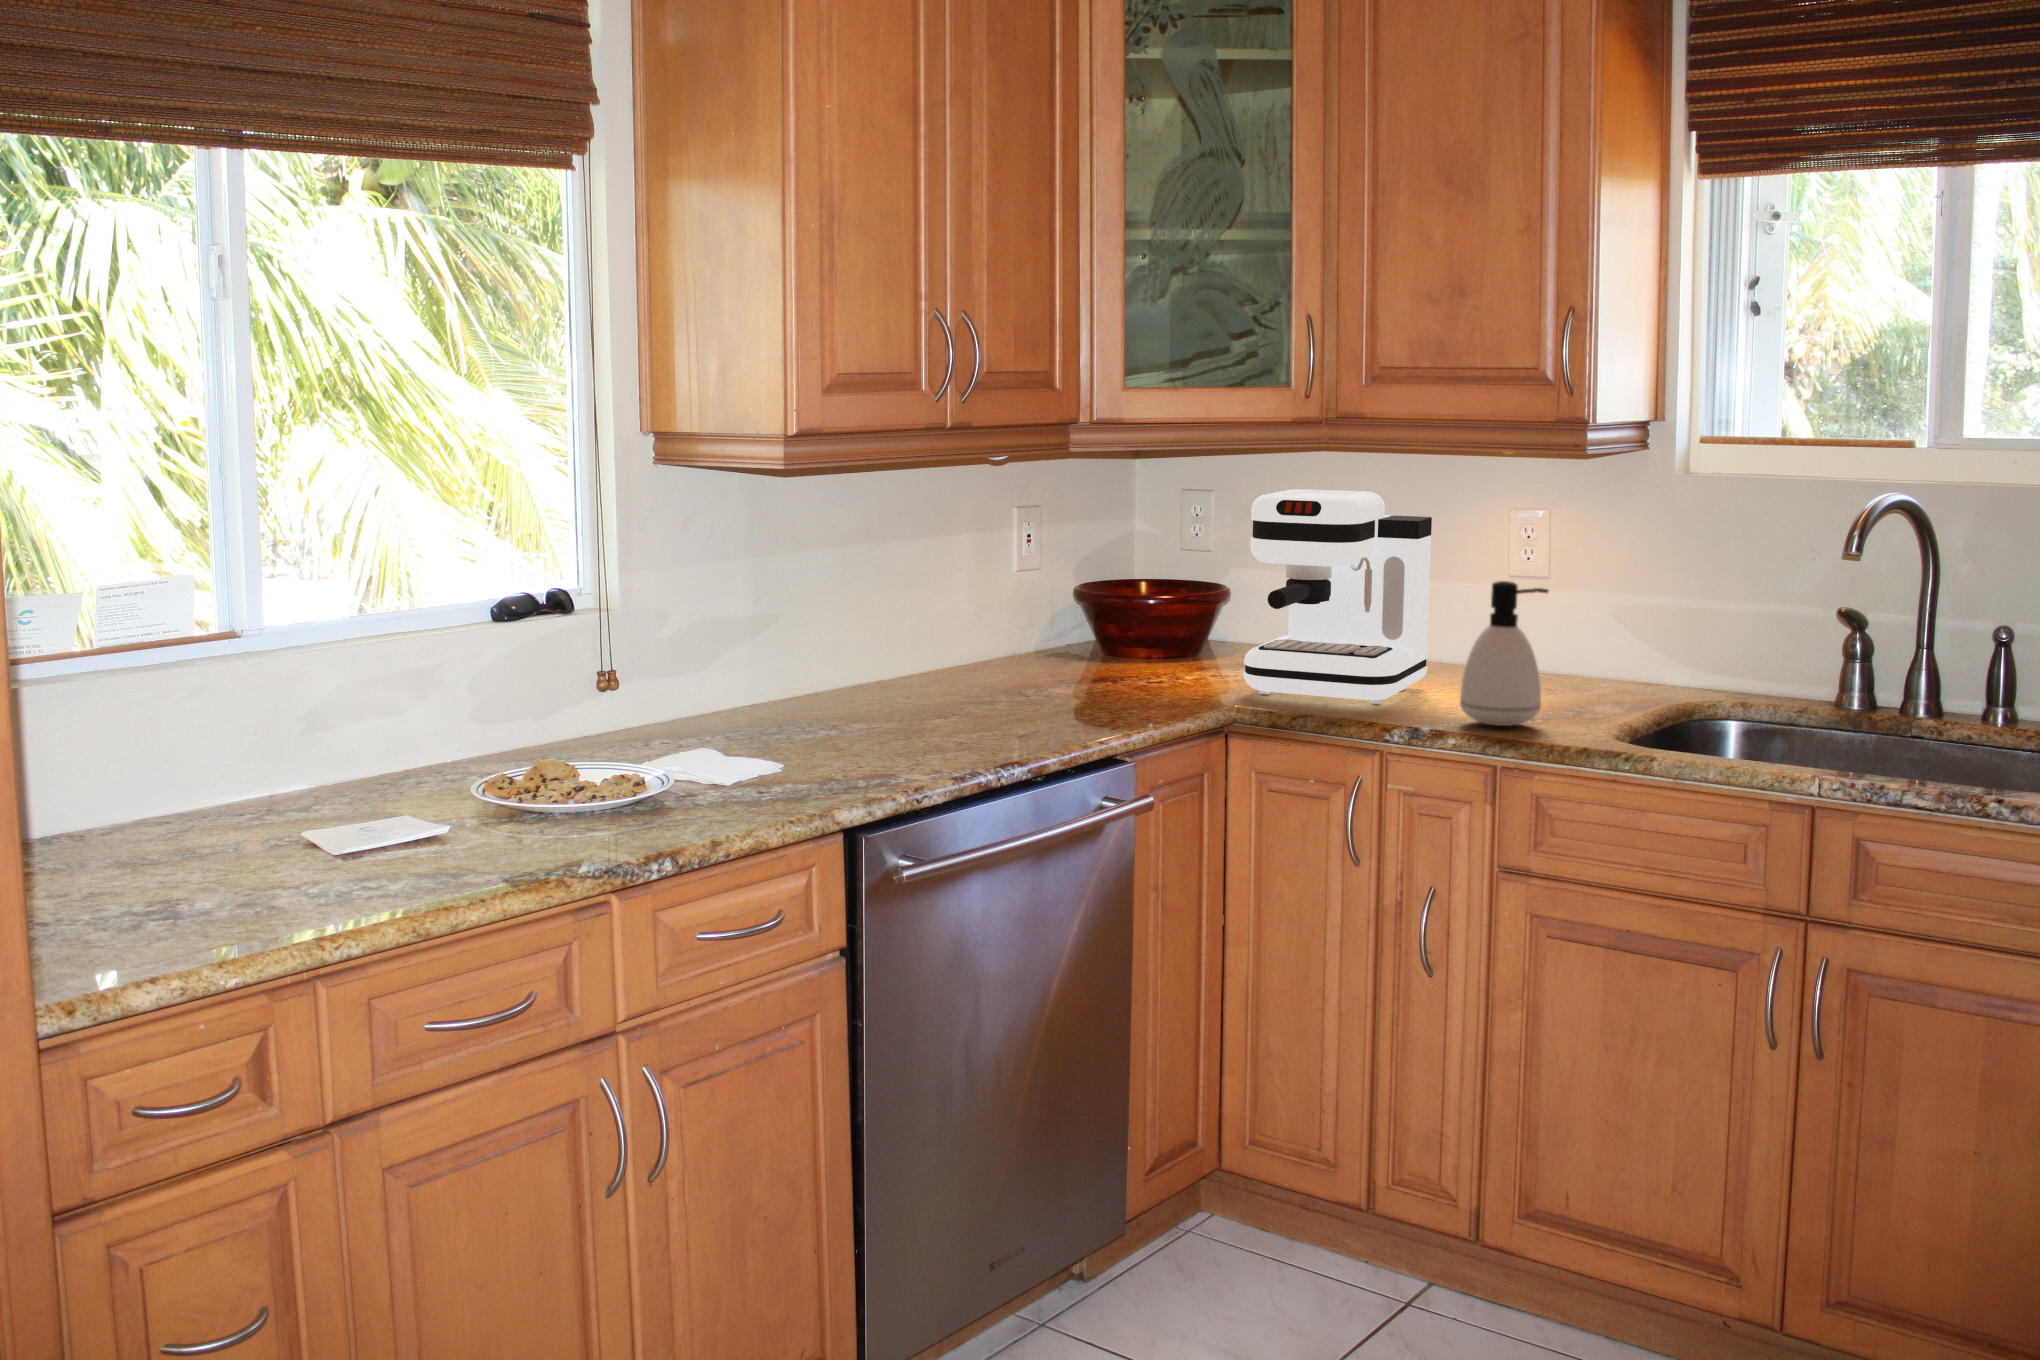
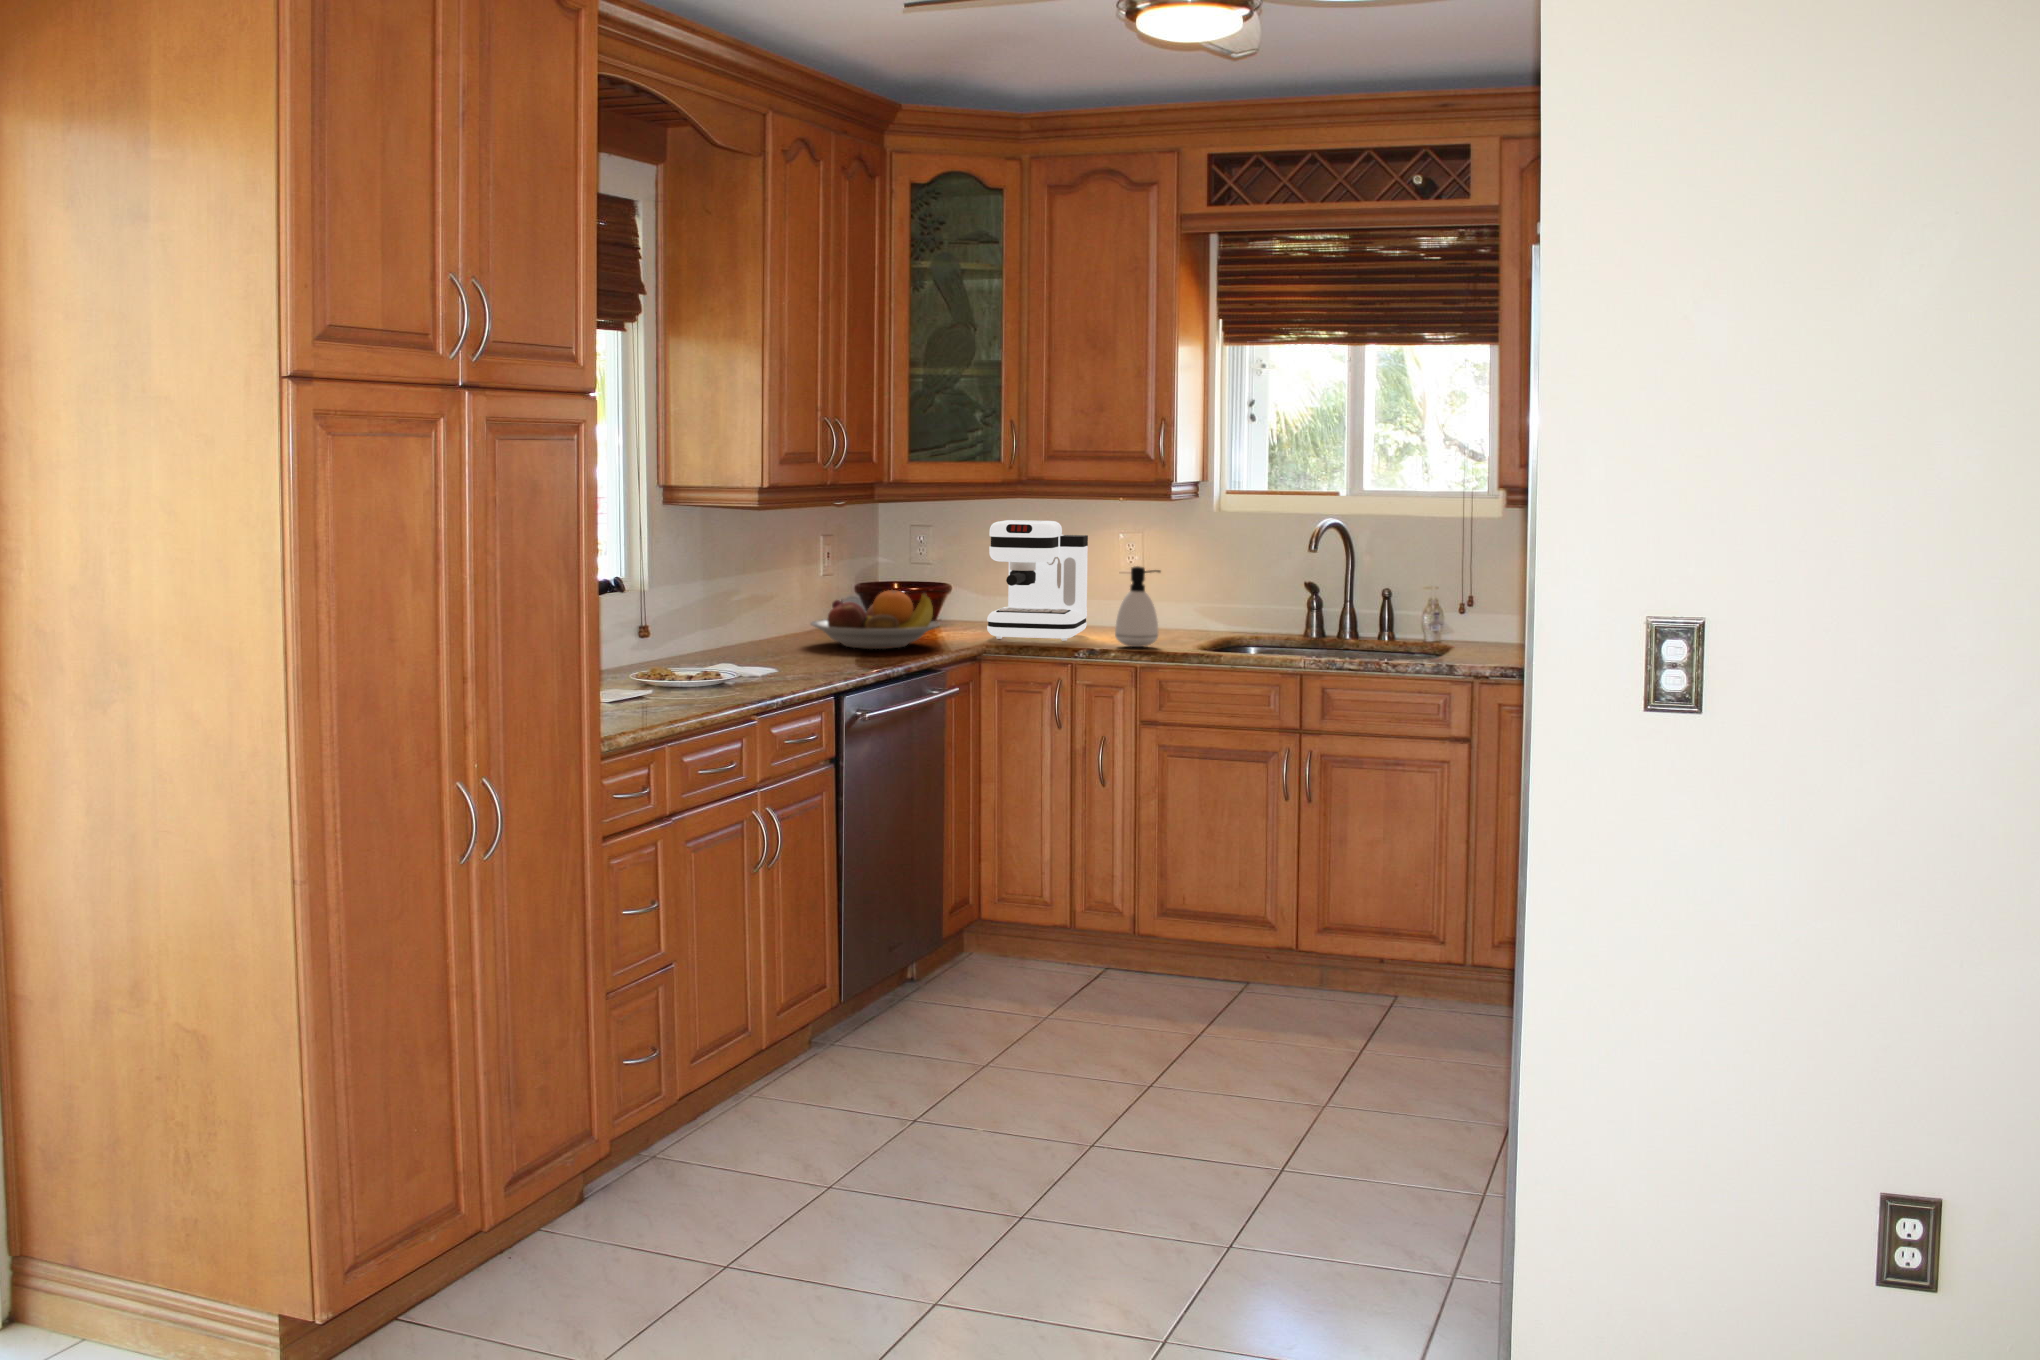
fruit bowl: none [930,614,1148,714] -> present [810,590,940,649]

